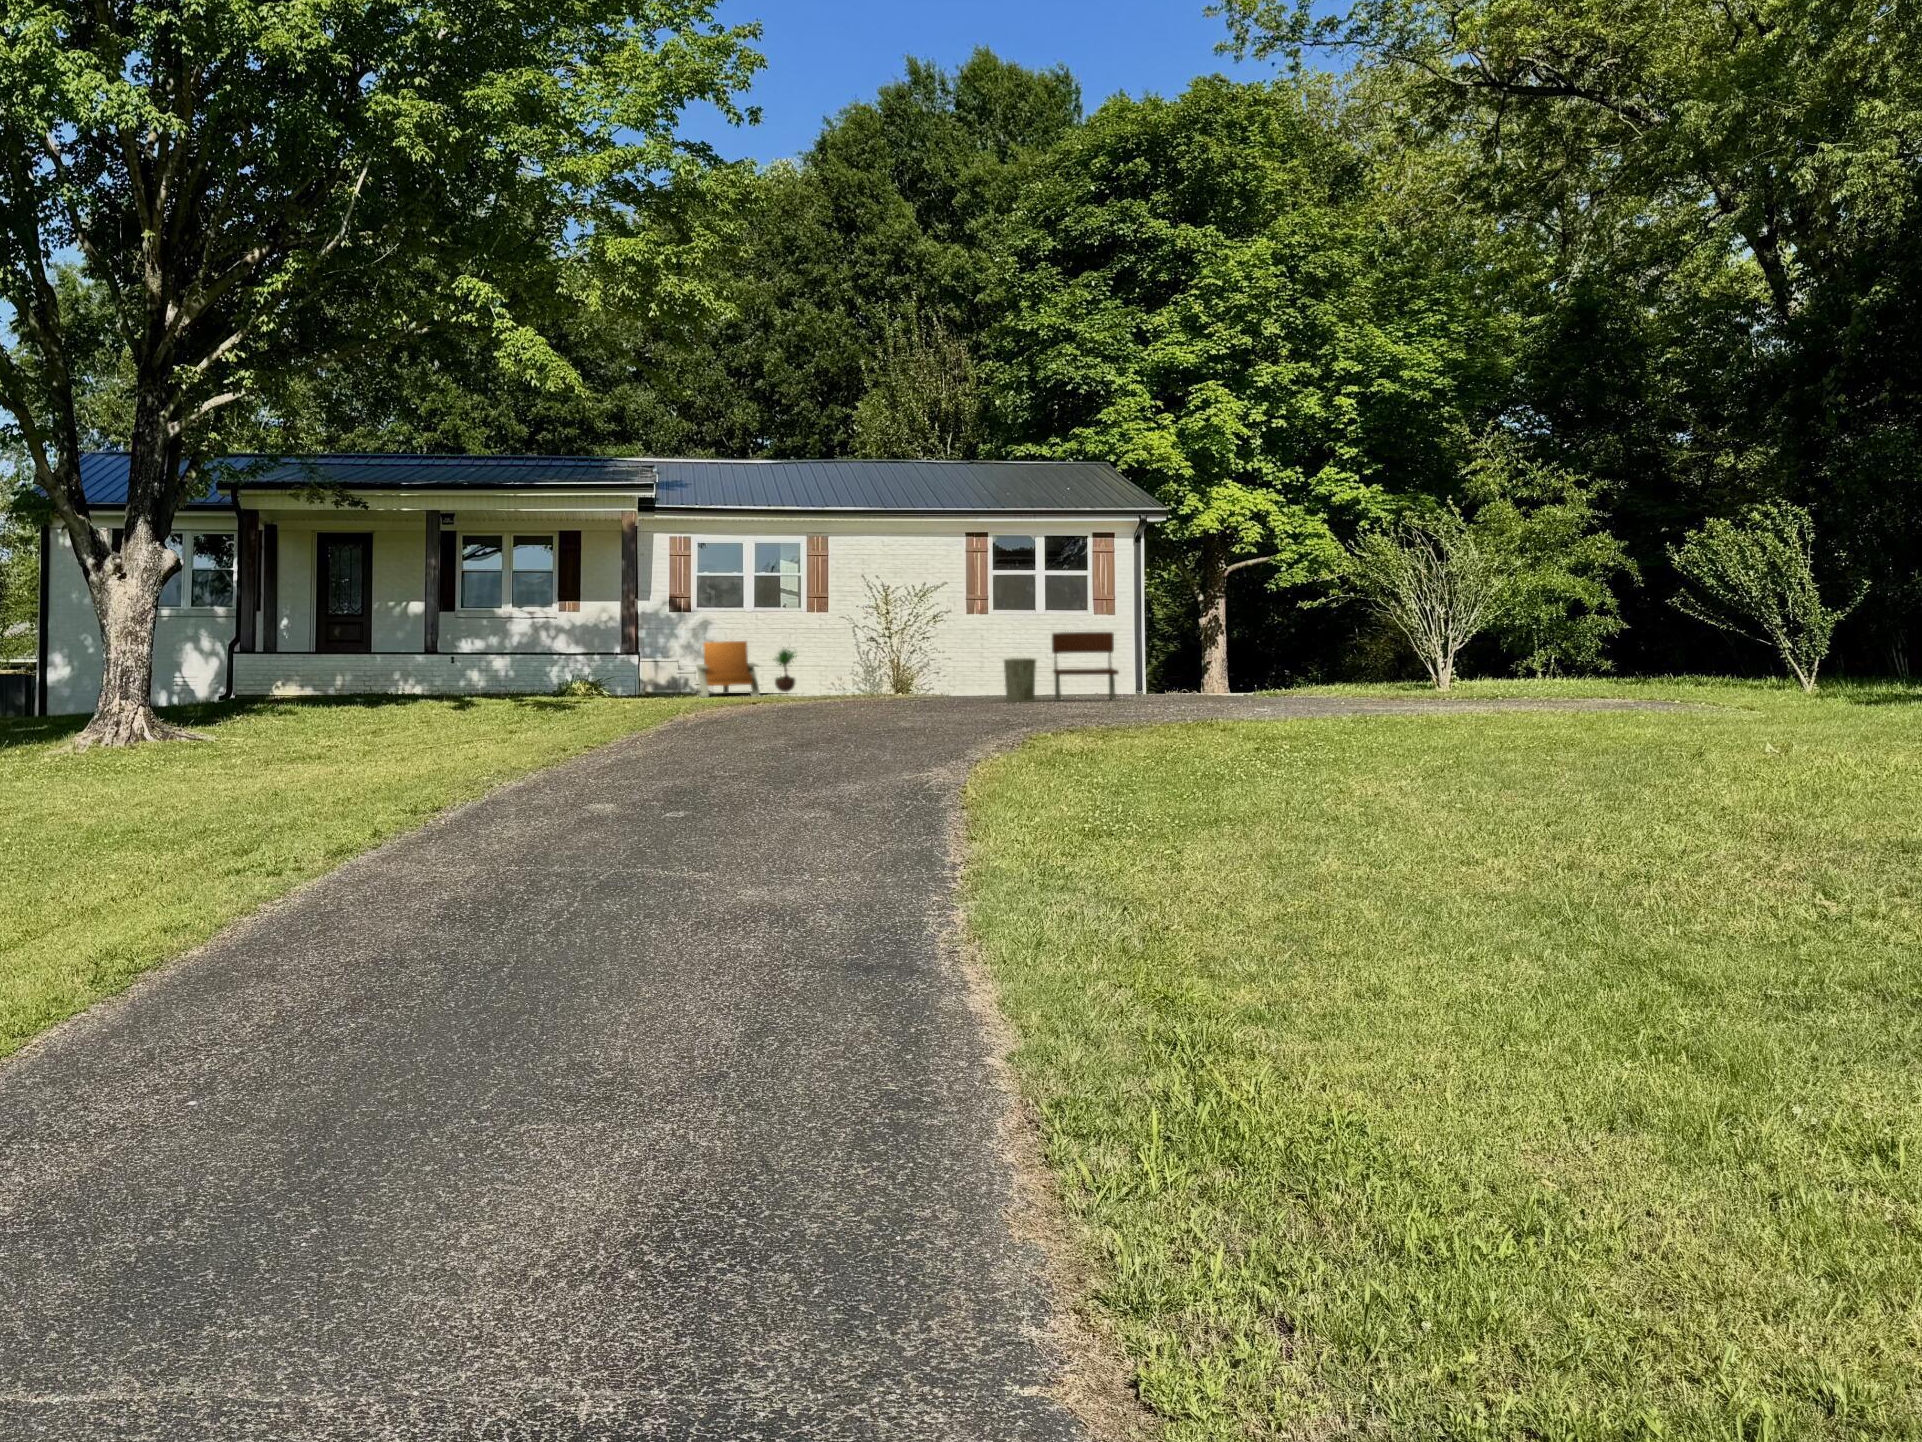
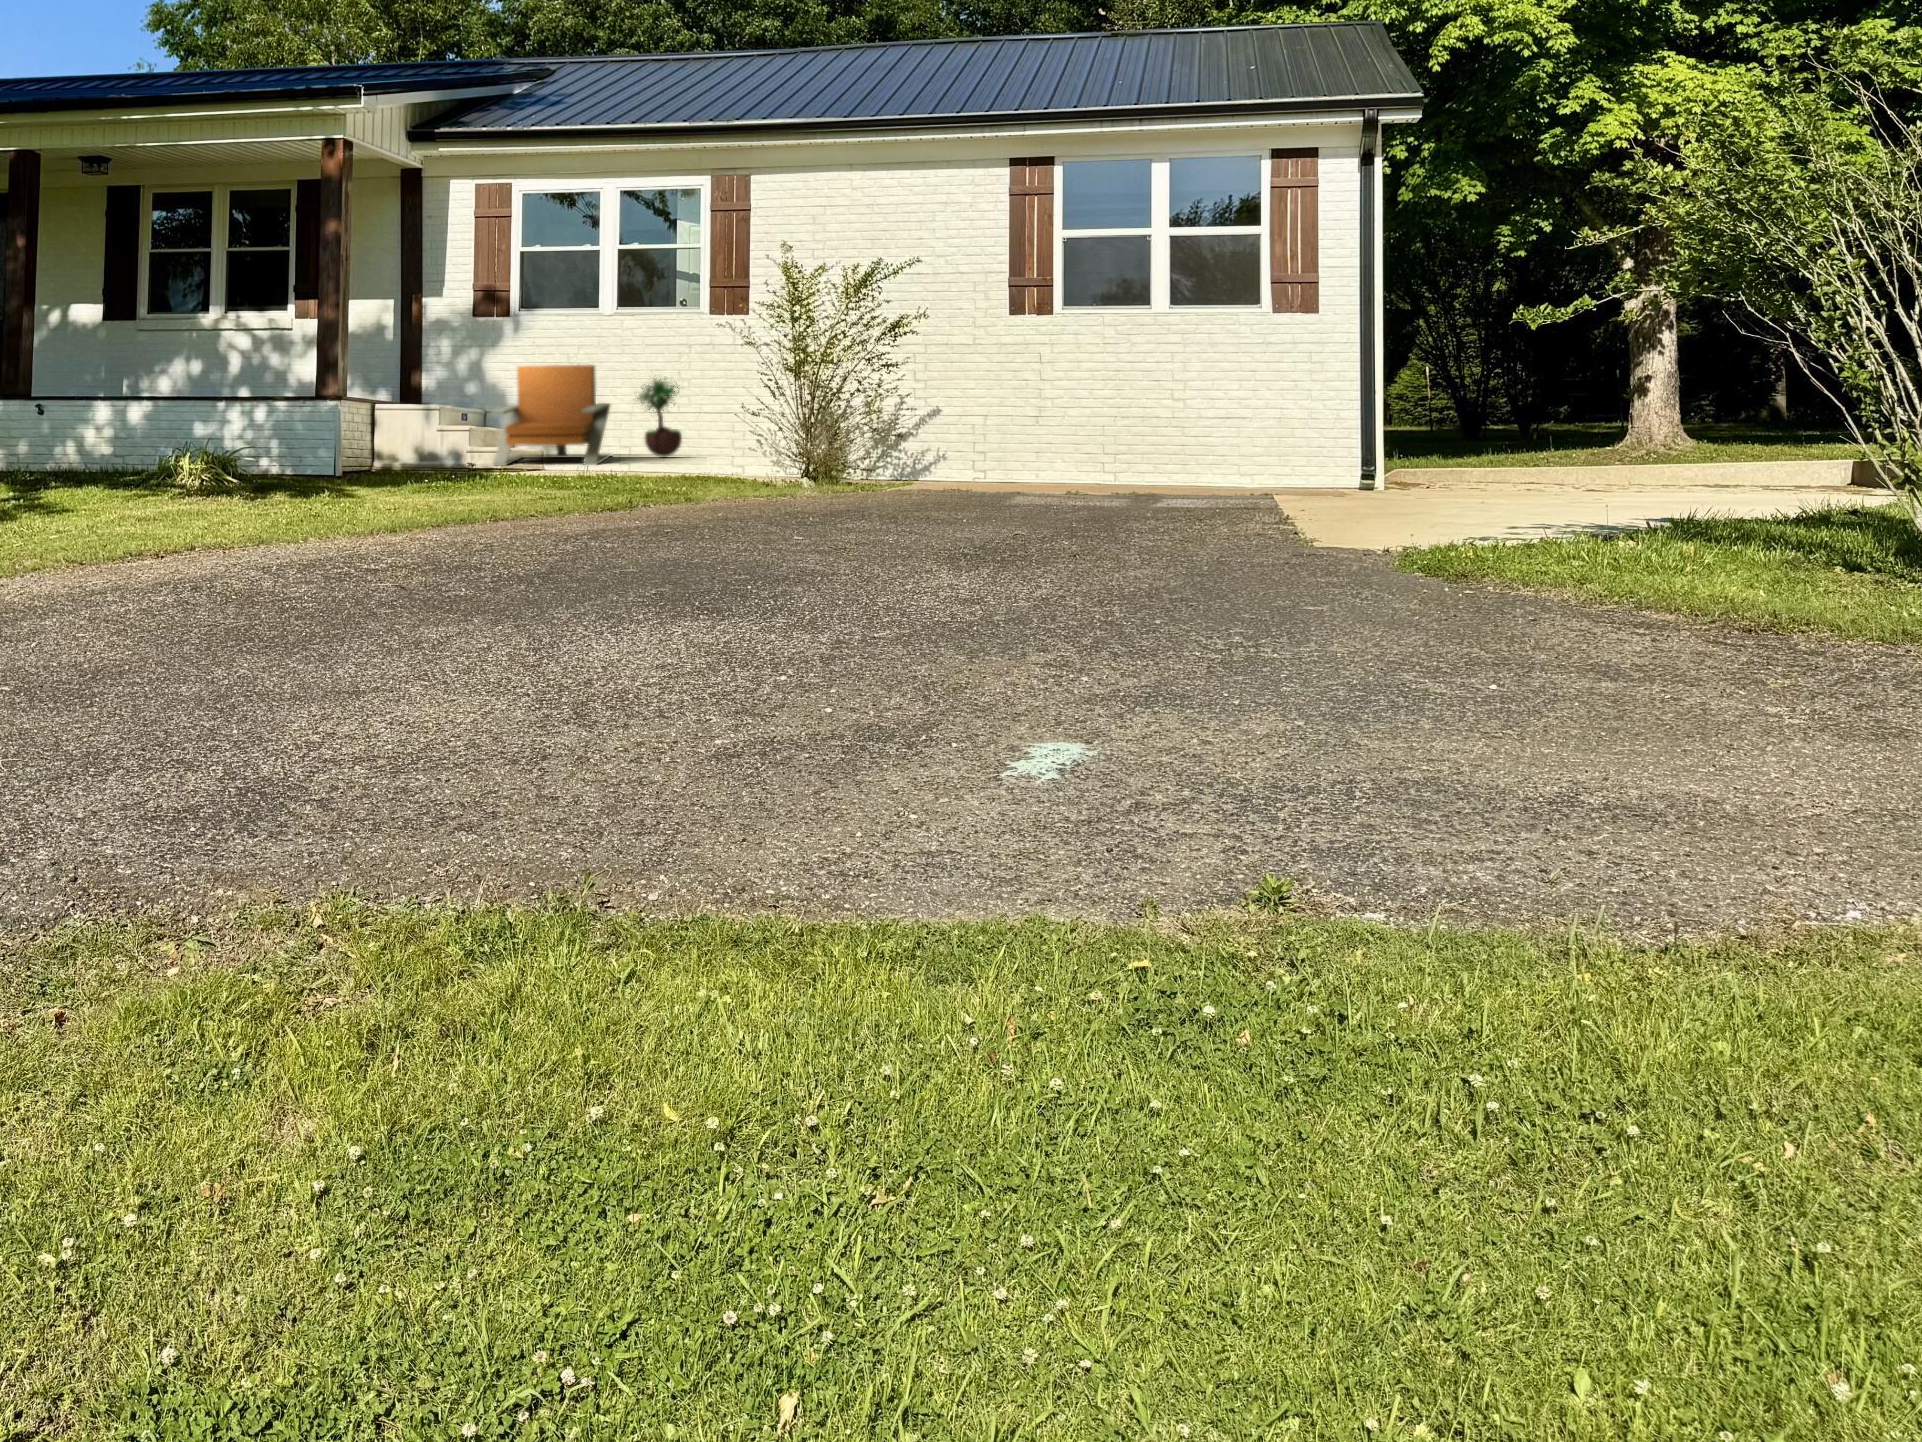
bench: present [1052,632,1119,701] -> none [1170,351,1304,493]
trash can: present [1004,658,1036,702] -> none [1068,402,1136,490]

